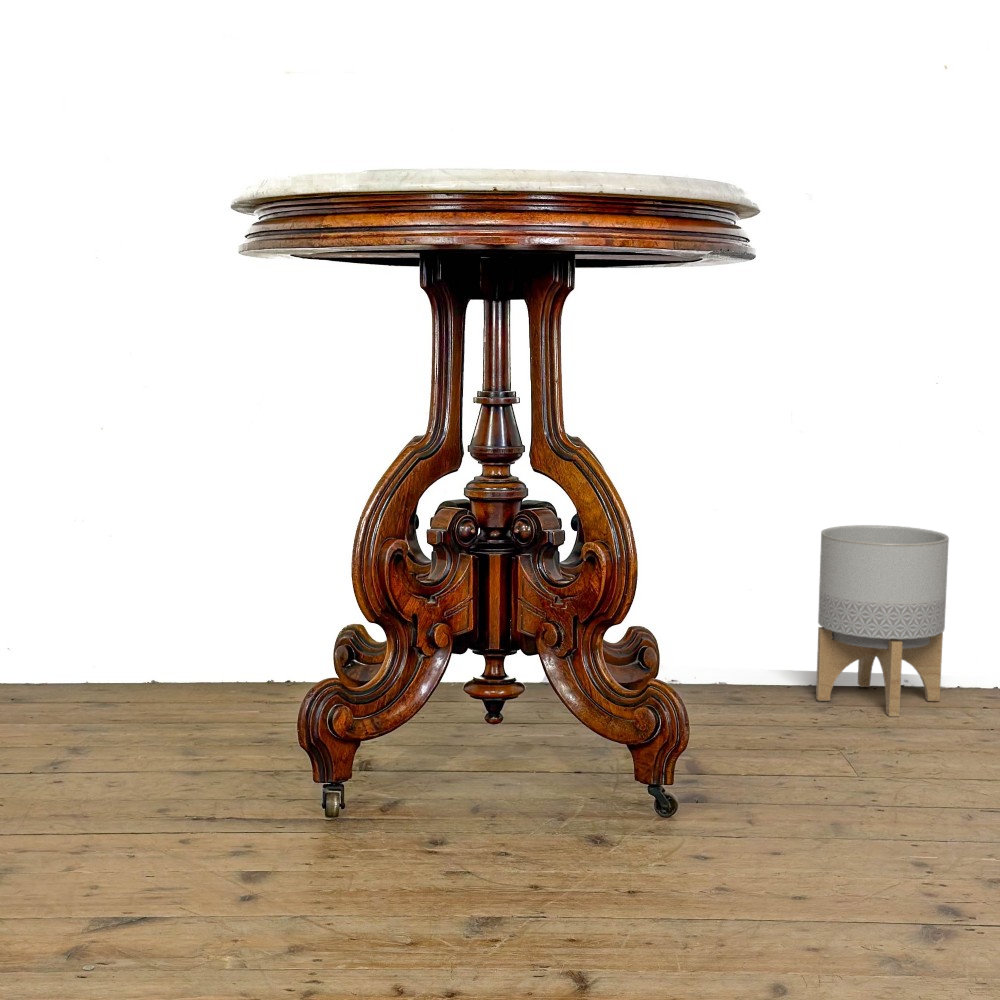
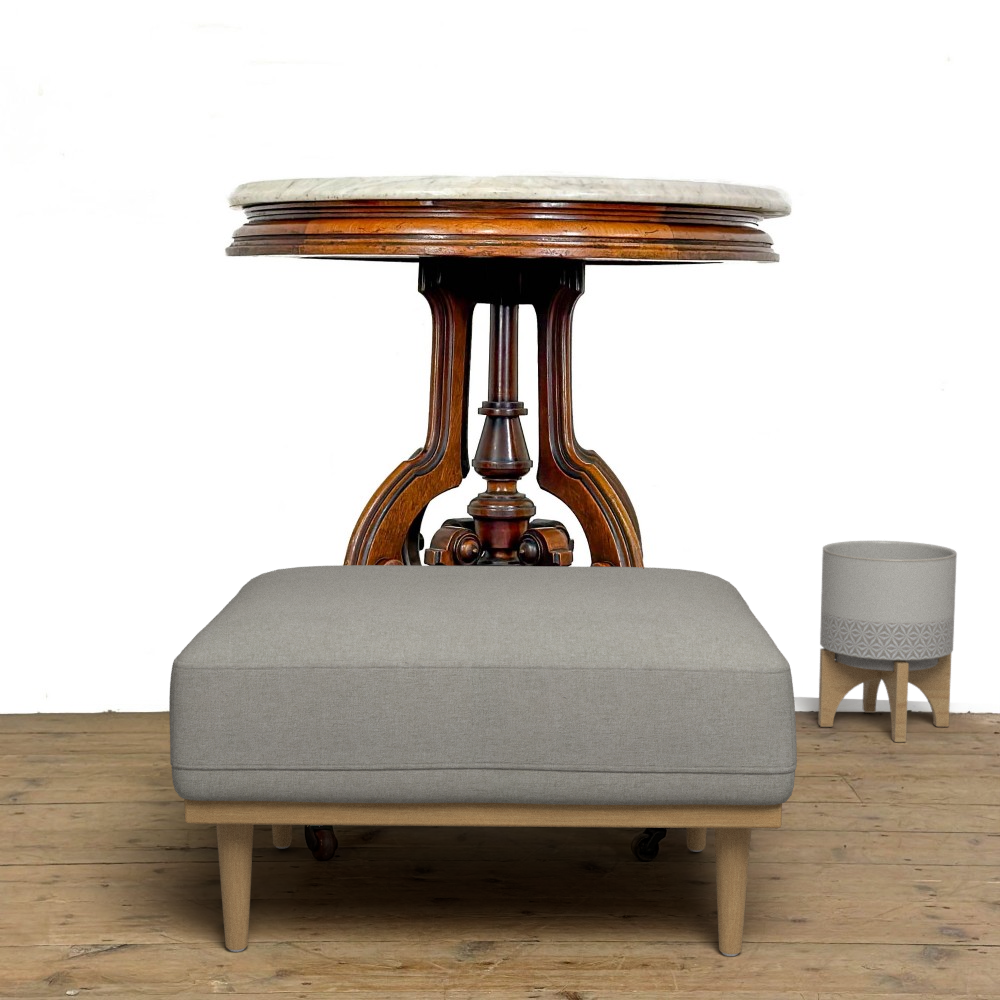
ottoman: none [186,553,799,935] -> present [169,565,797,956]

